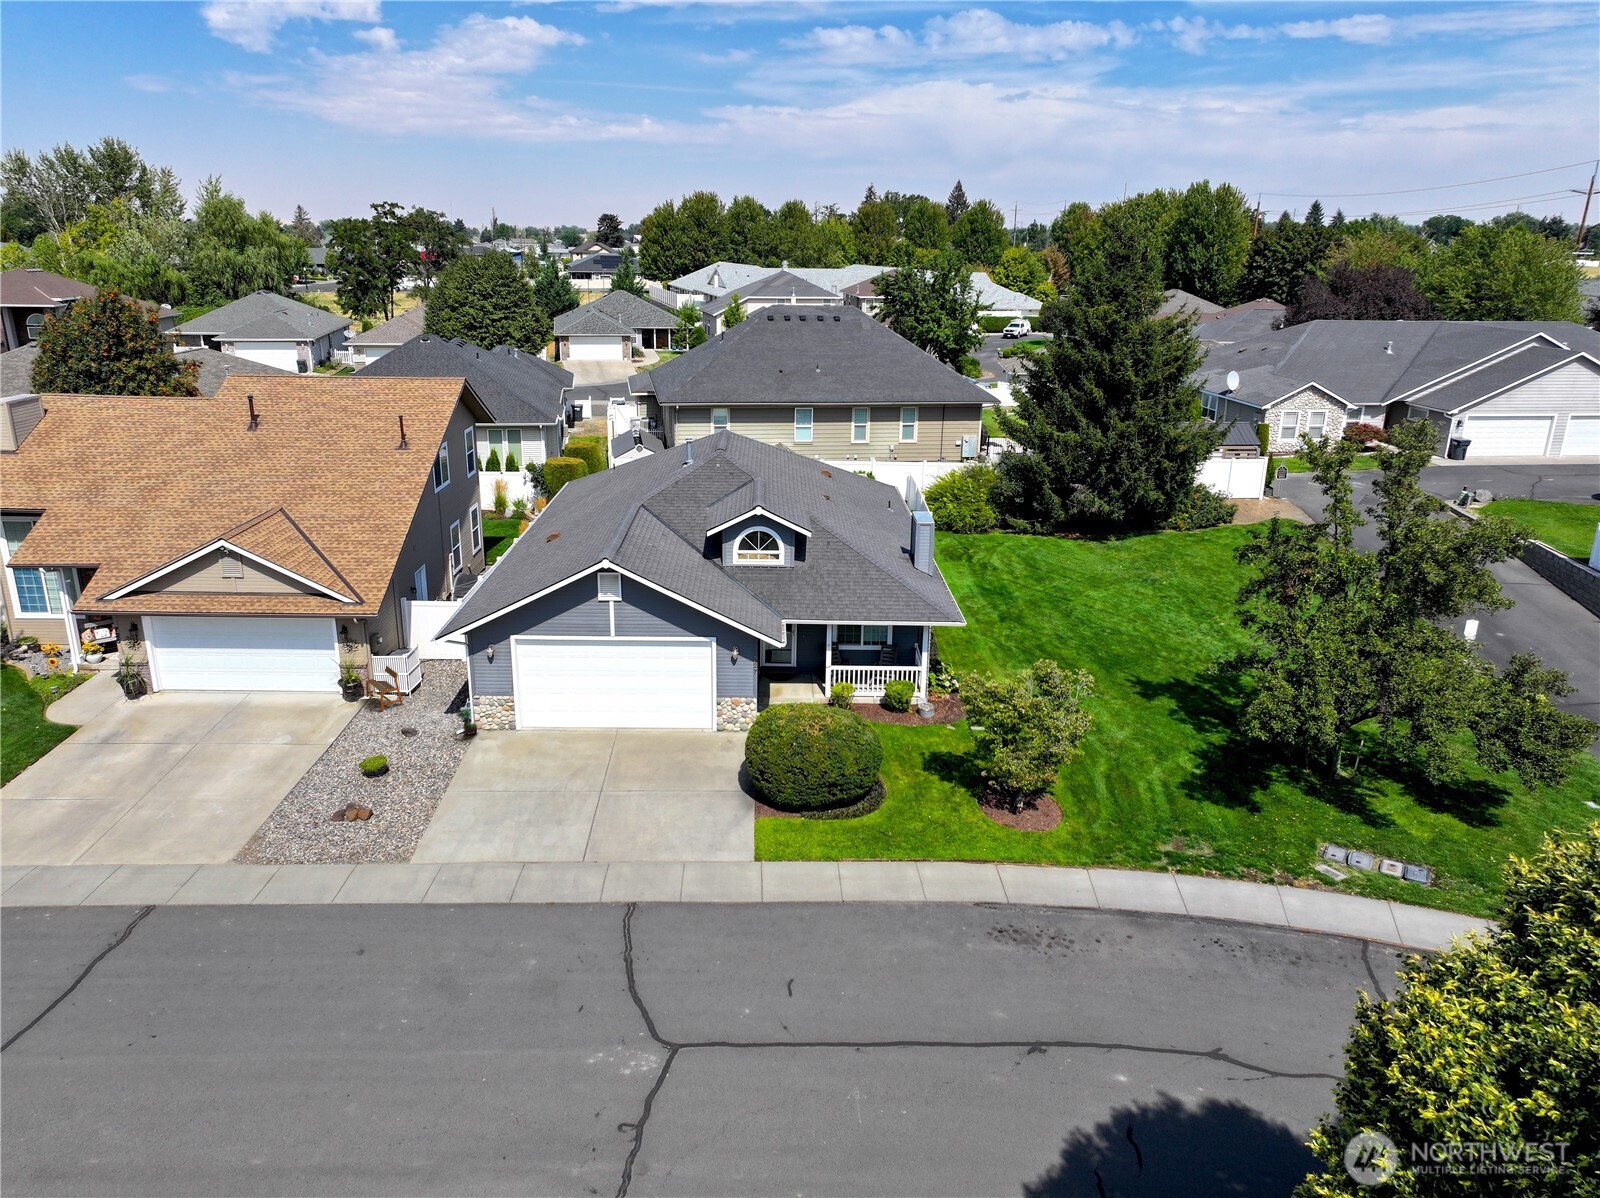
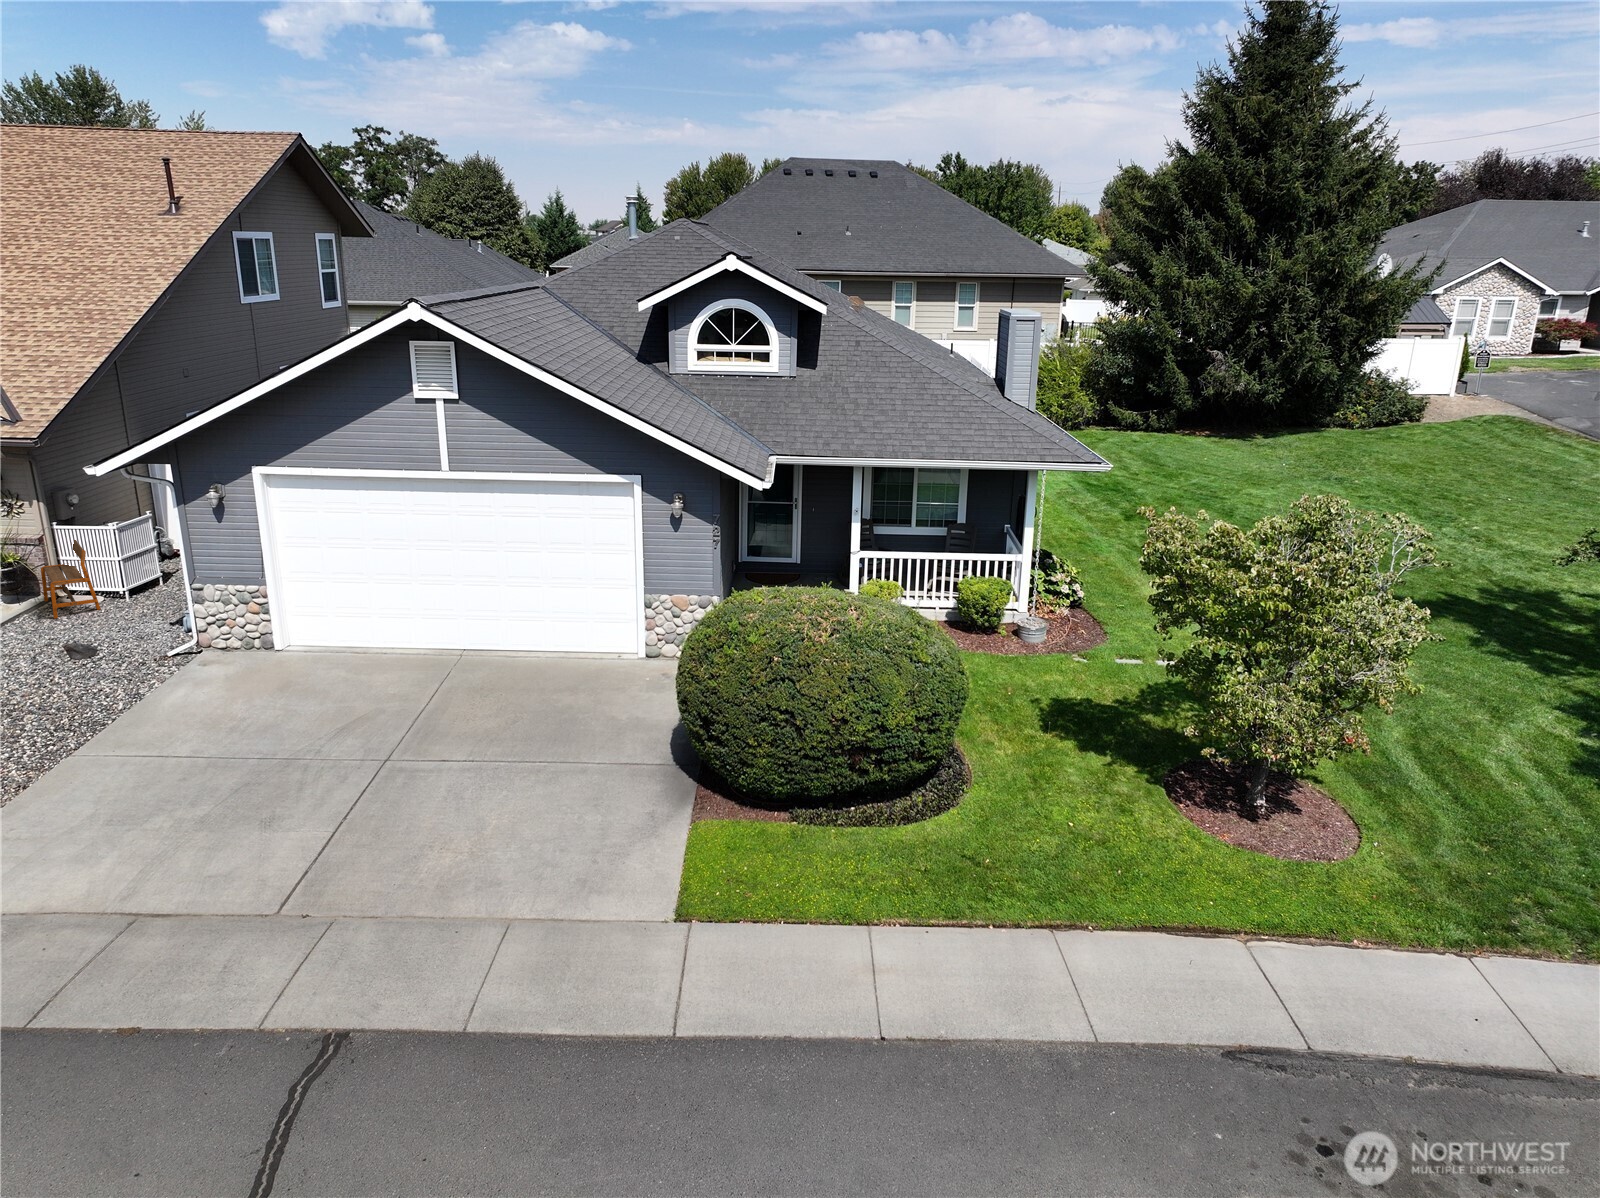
potted tree: present [457,709,477,734] -> none [152,600,201,655]

